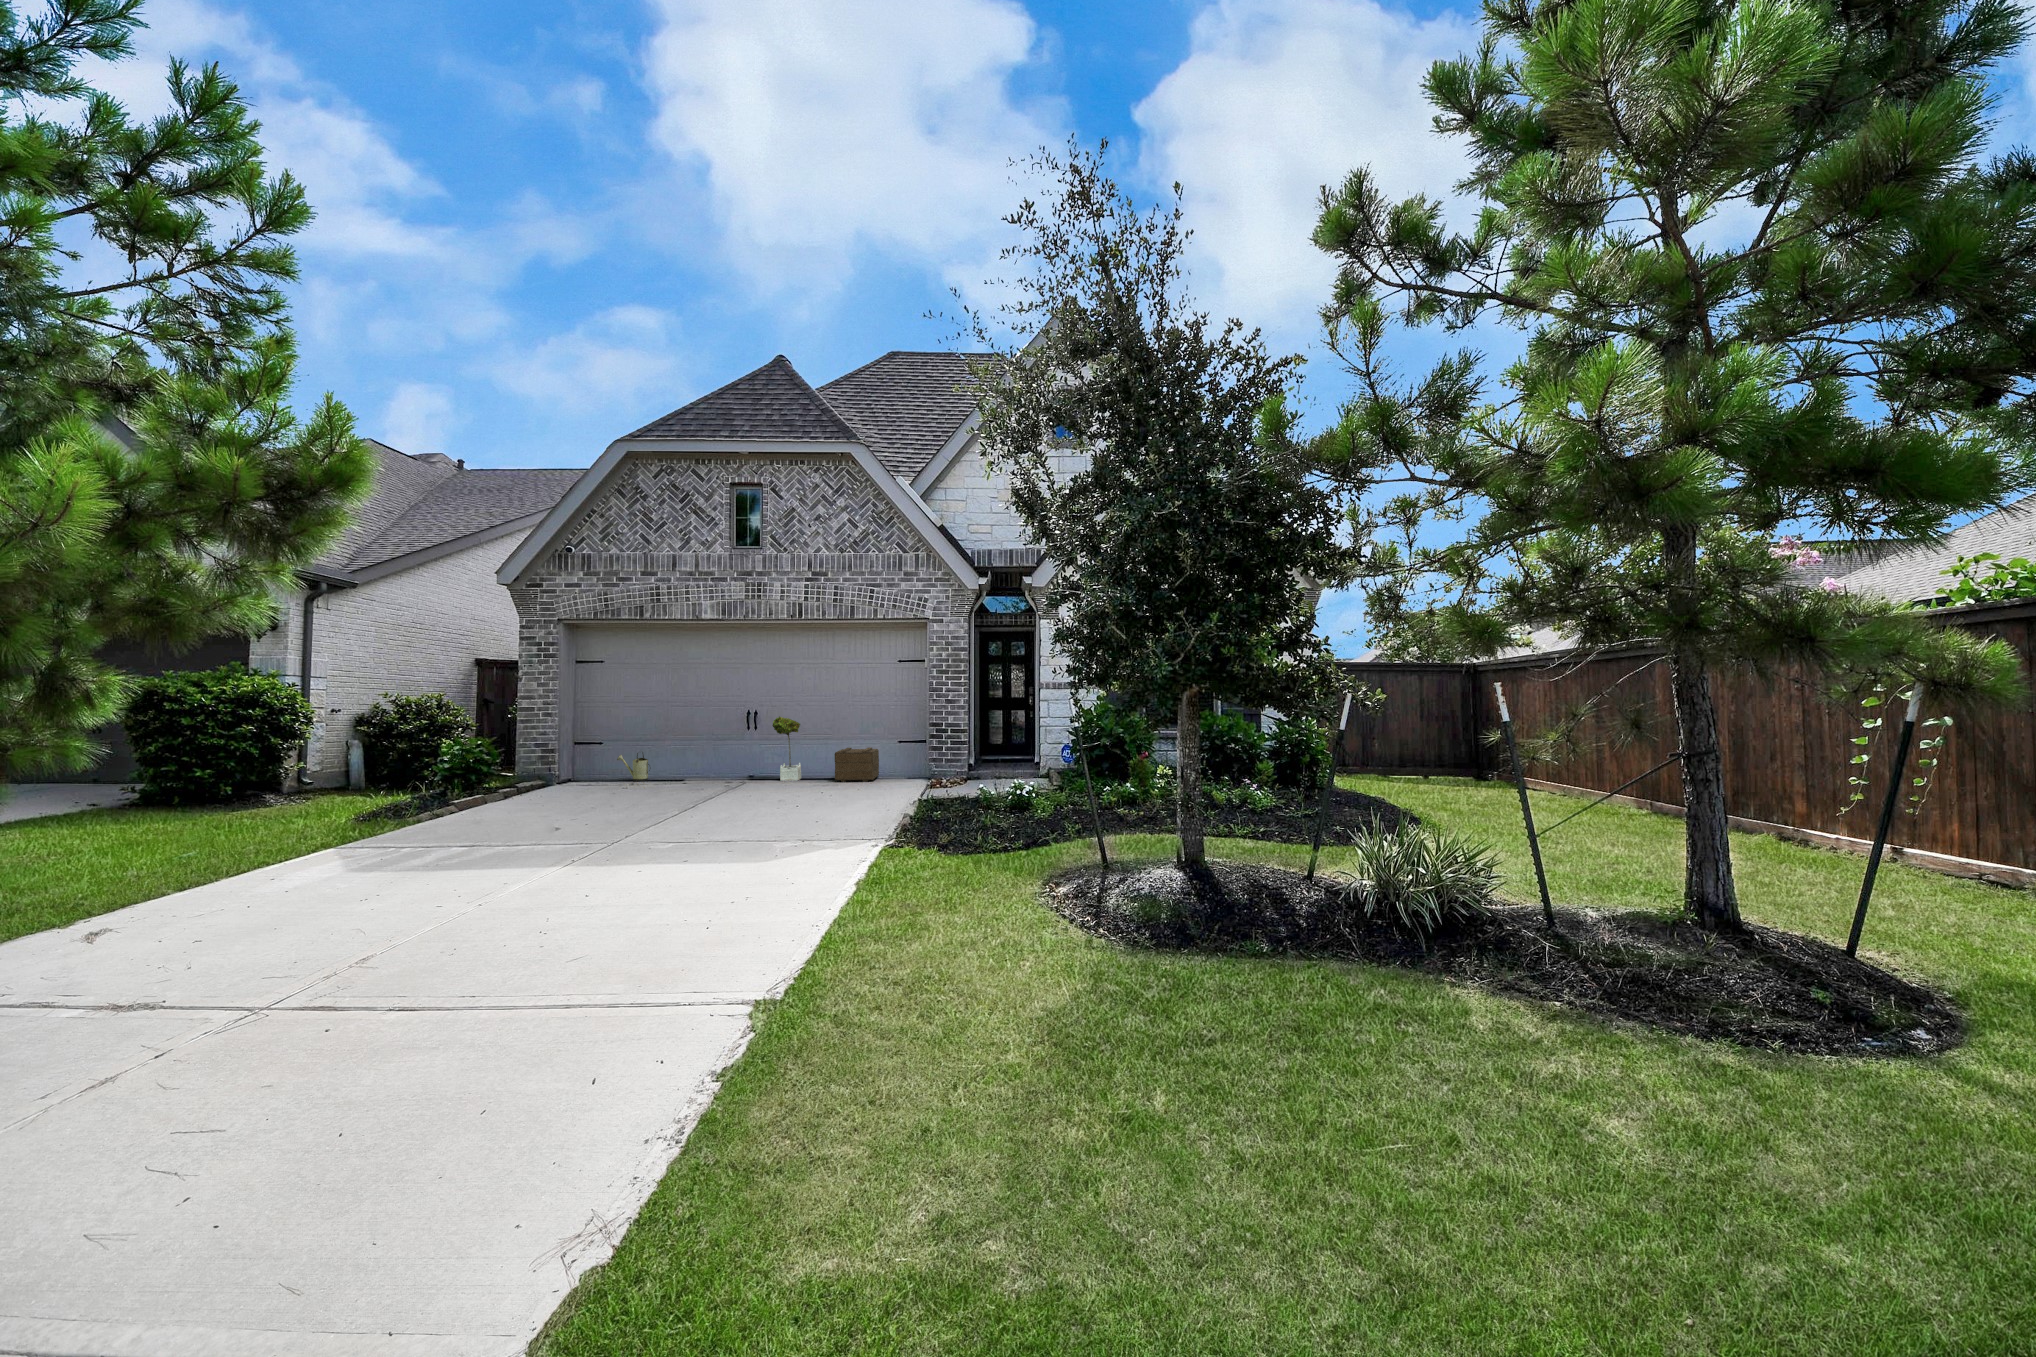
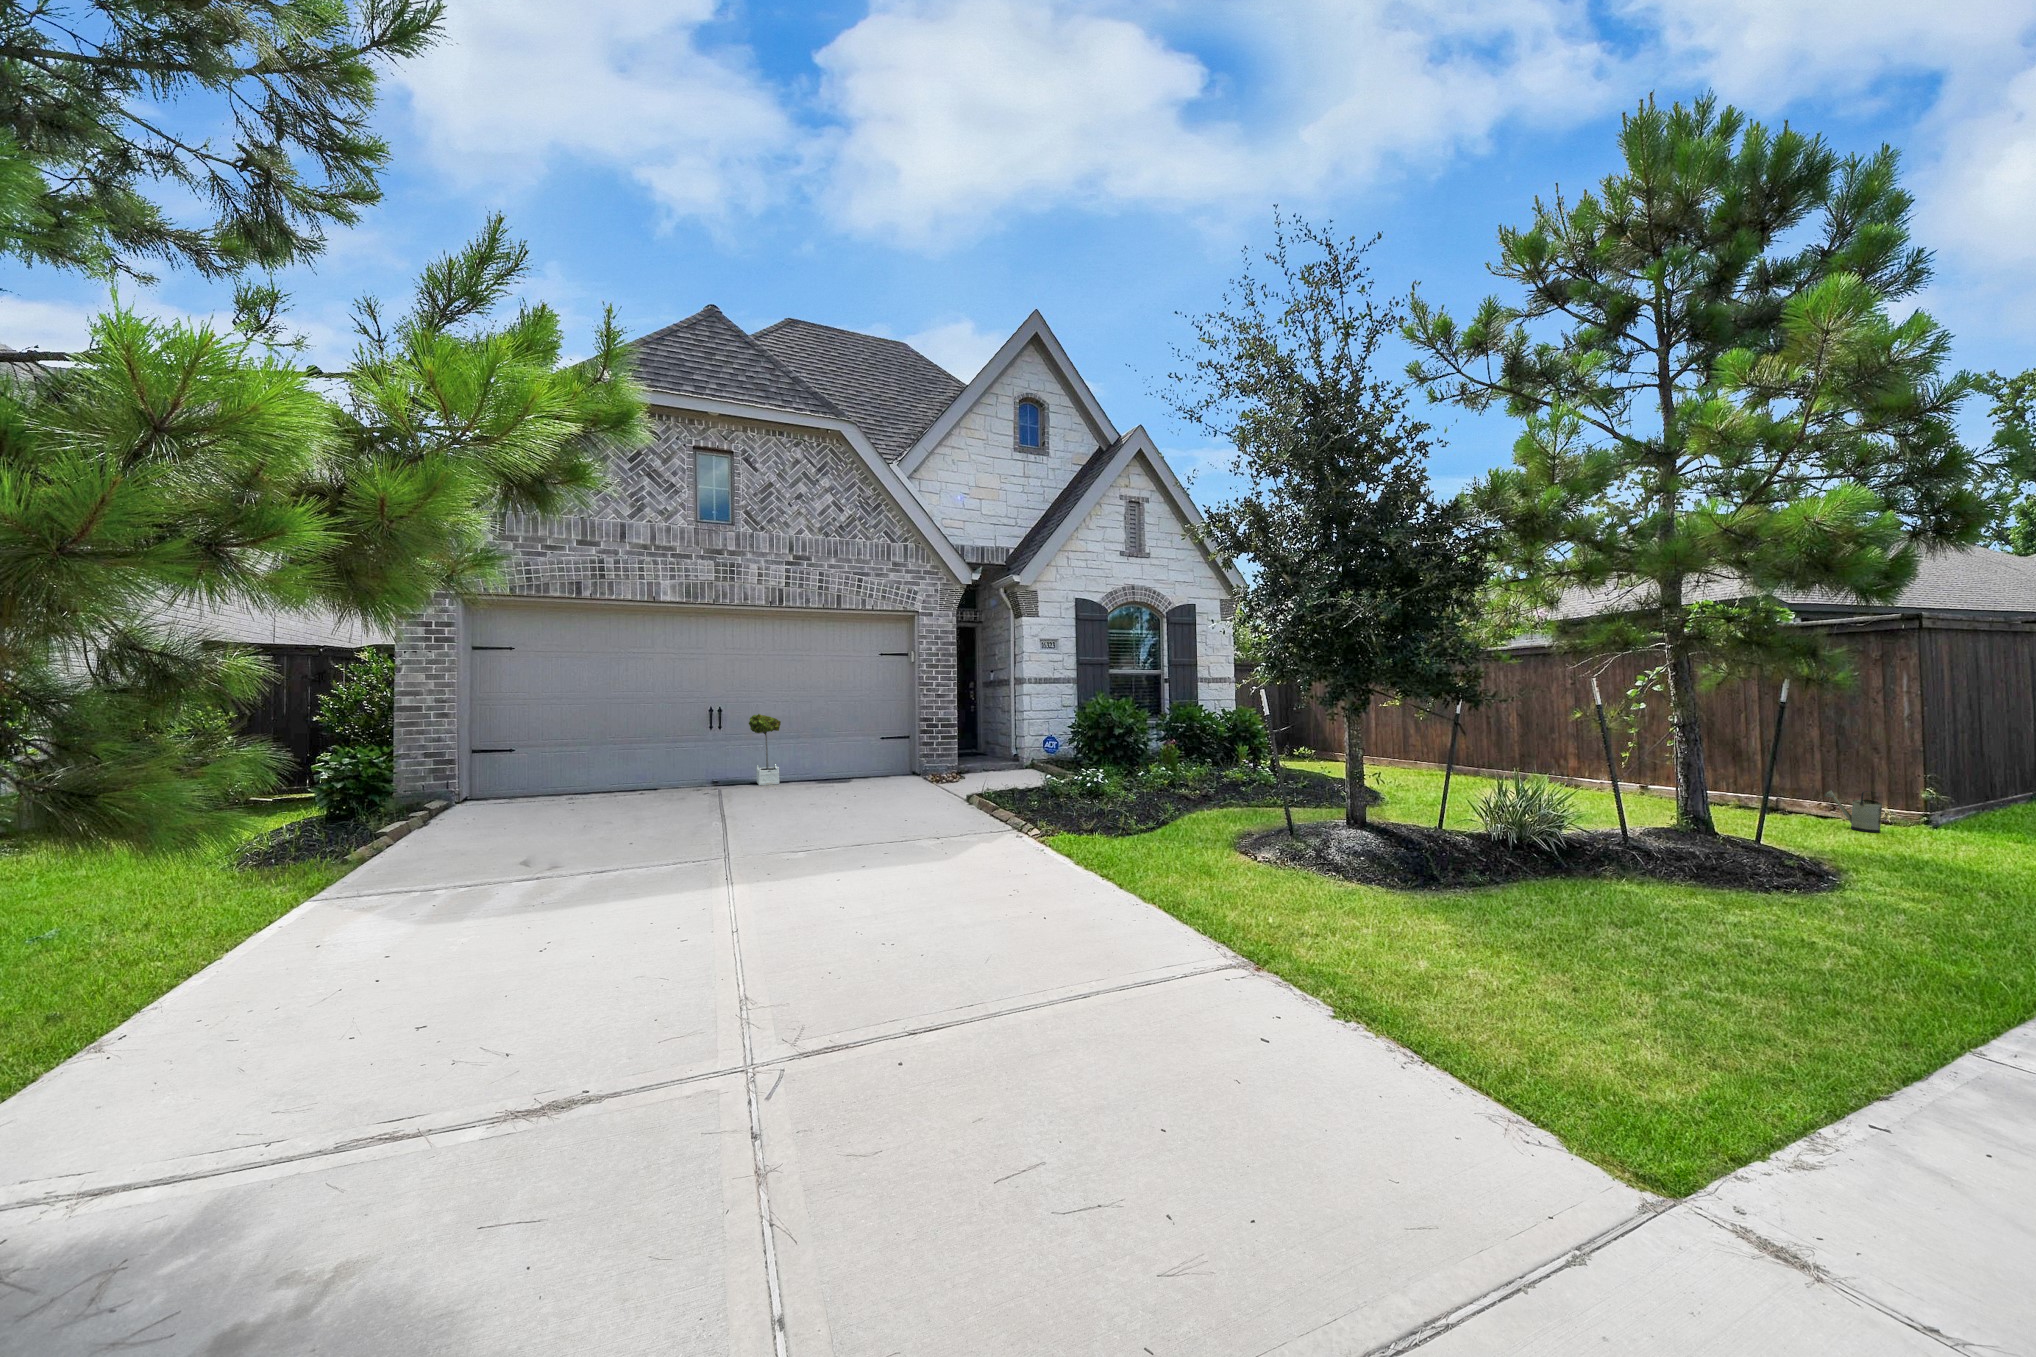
wooden crate: present [835,747,879,782] -> none [821,745,868,783]
watering can: present [617,752,649,781] -> present [1823,790,1887,832]

